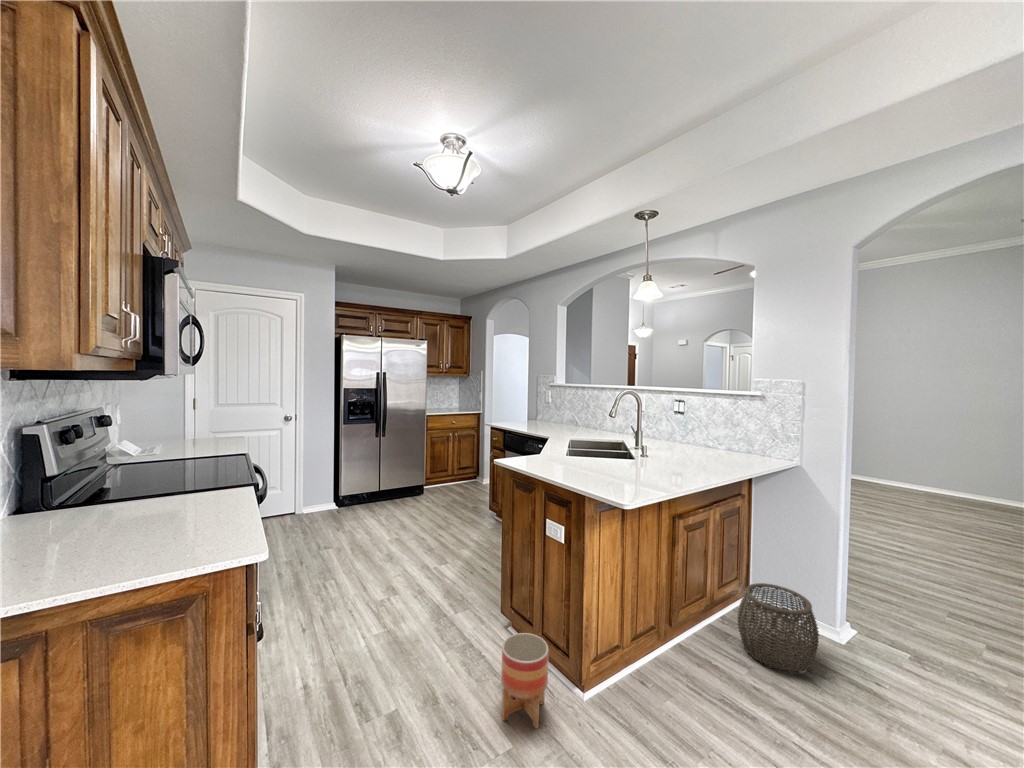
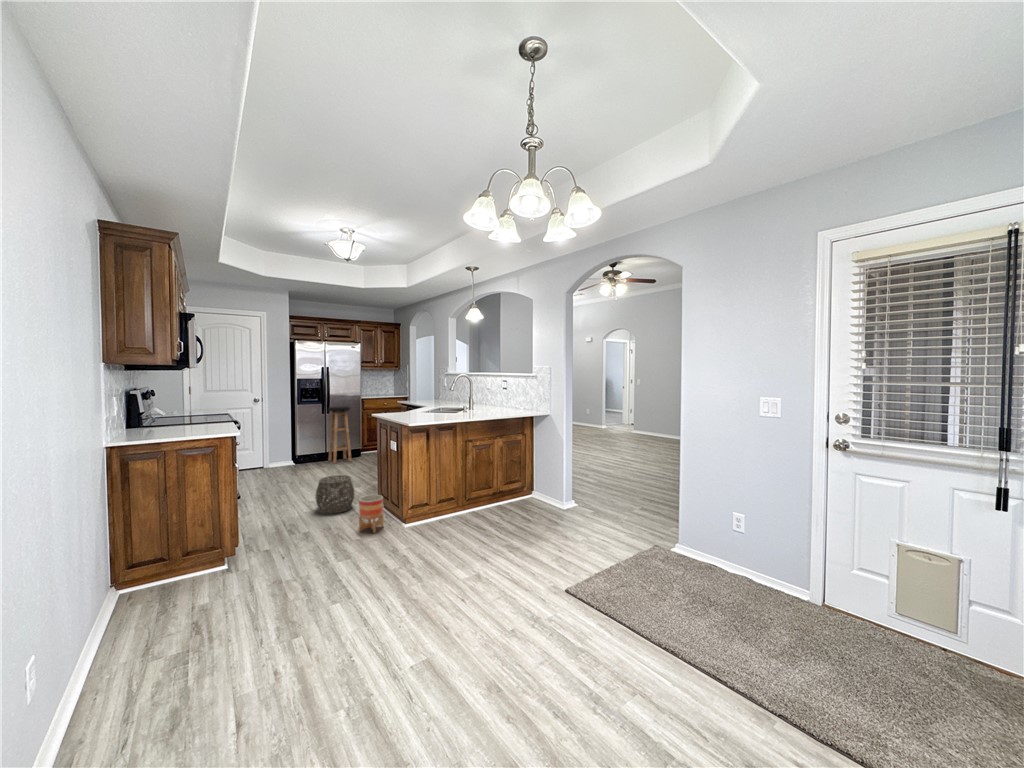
bar stool: none [382,427,415,509] -> present [328,406,352,464]
woven basket: present [737,583,819,673] -> present [316,475,354,514]

